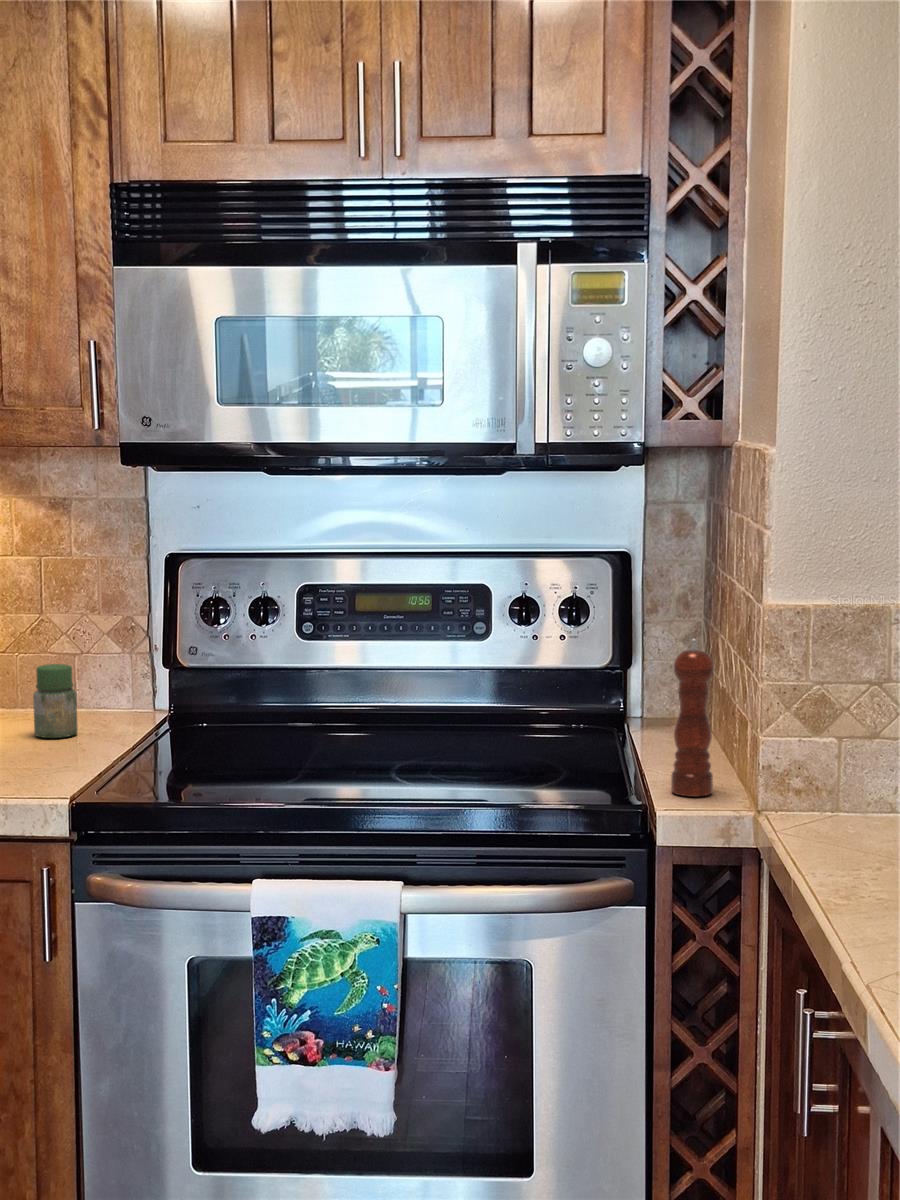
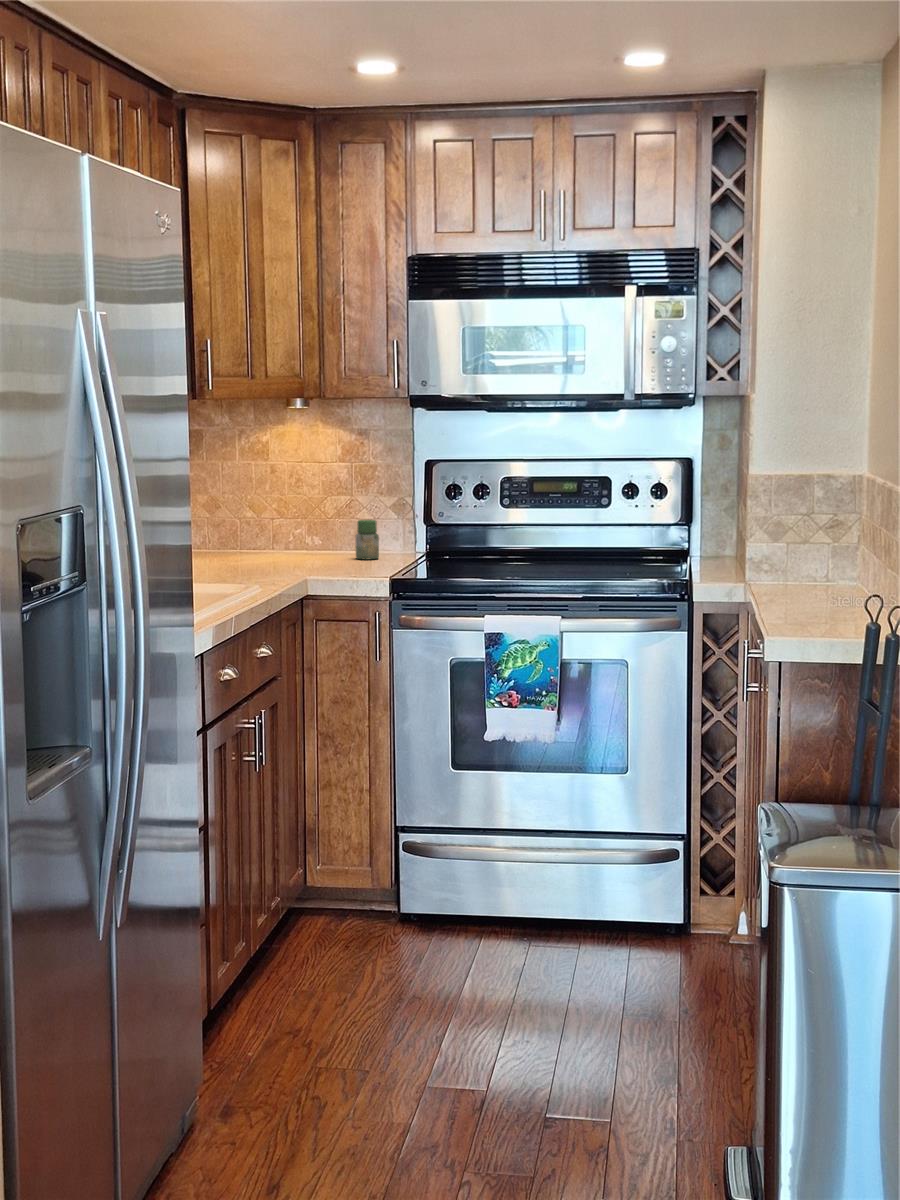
pepper mill: present [671,639,714,796] -> none [704,496,728,580]

